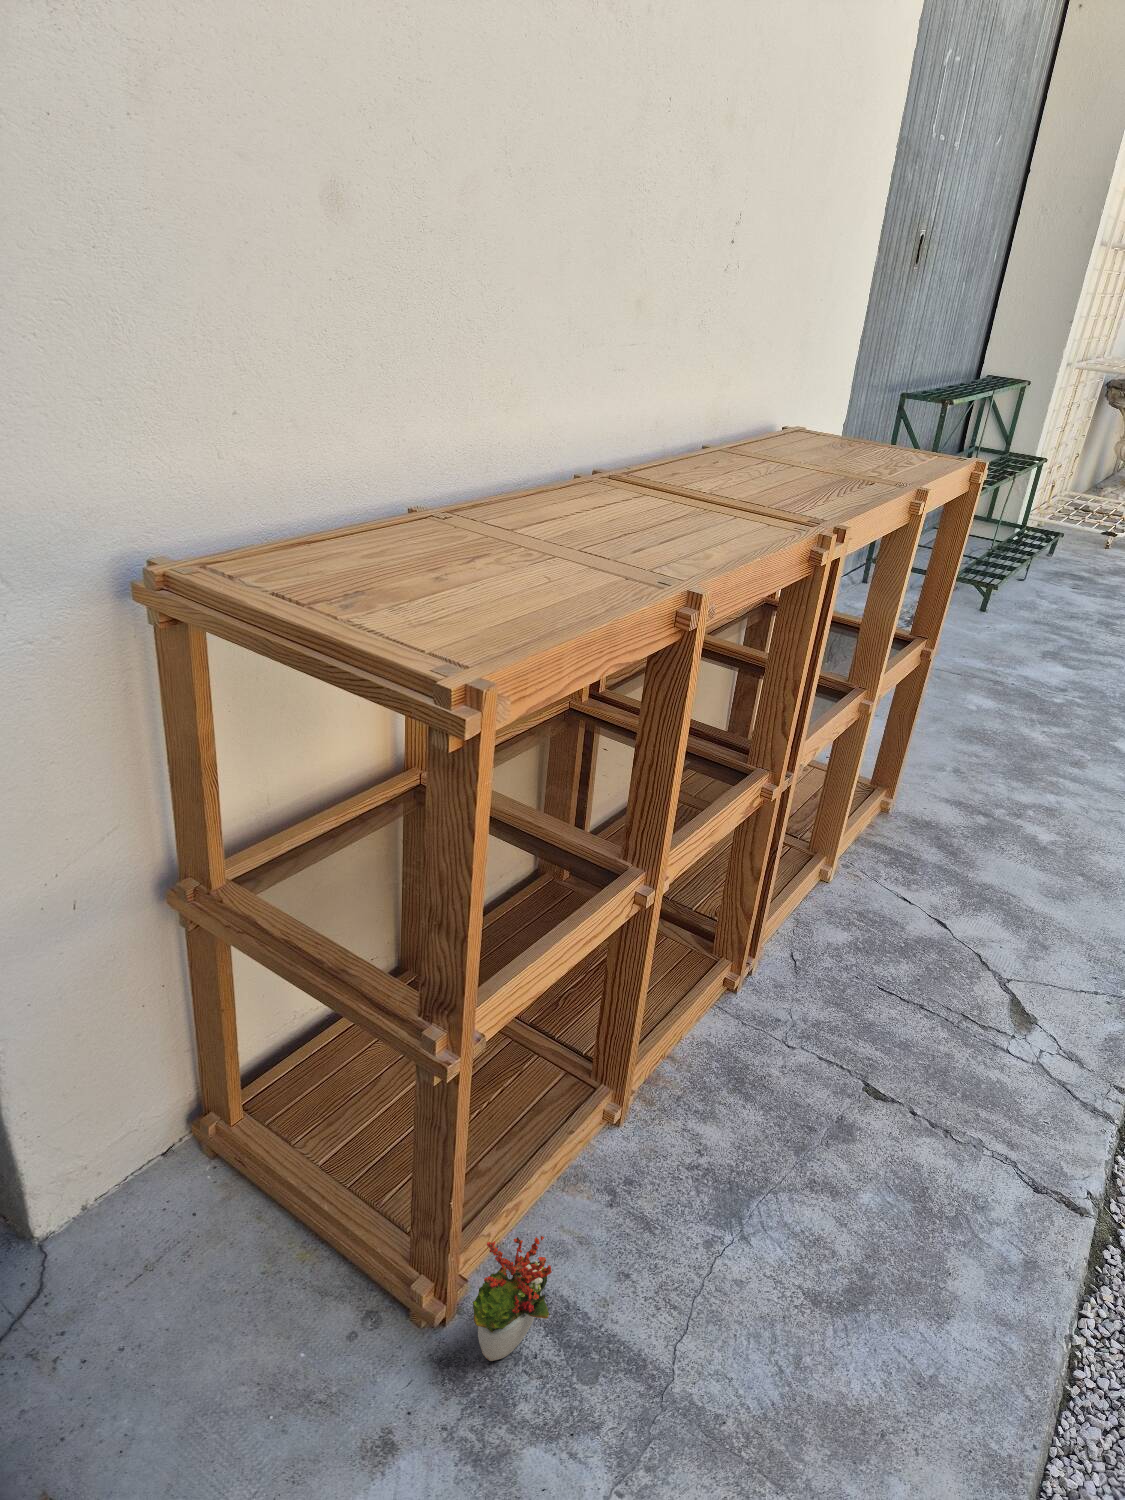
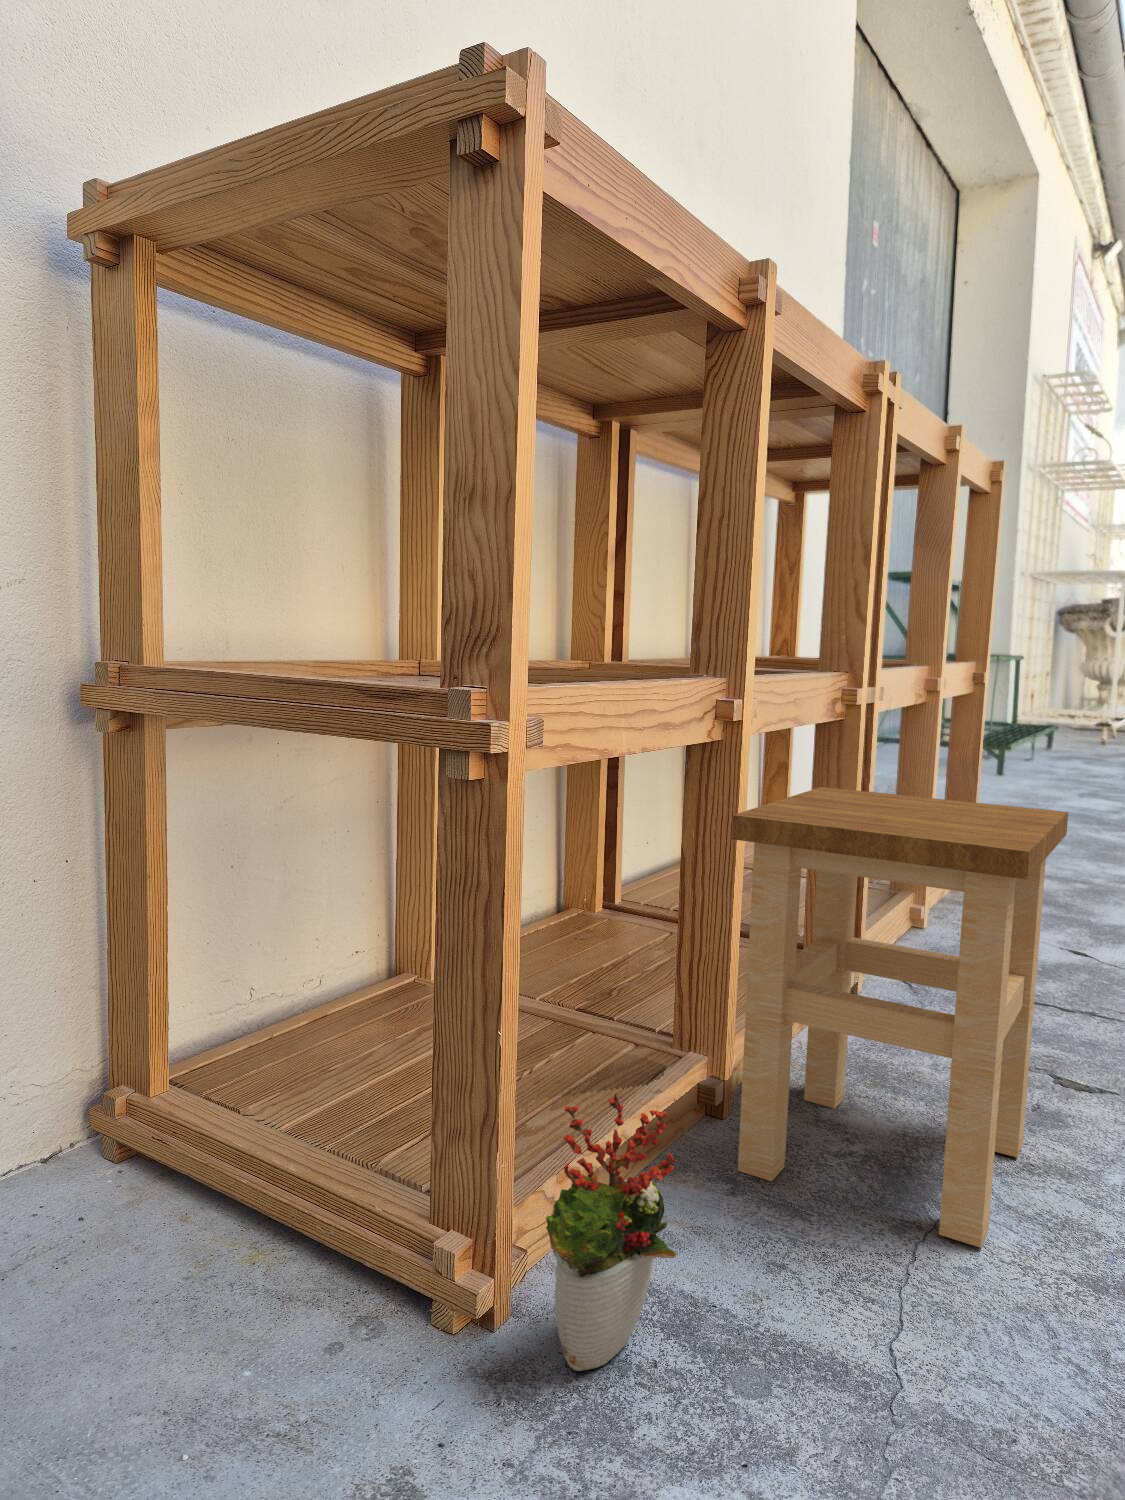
stool: none [617,912,877,1266] -> present [732,787,1068,1248]

